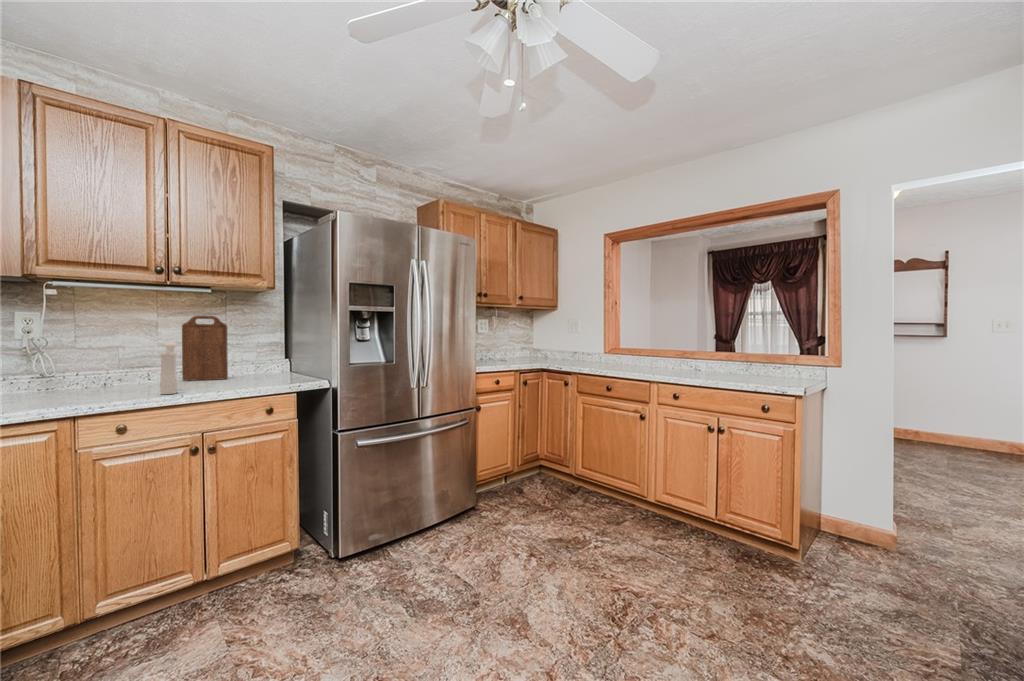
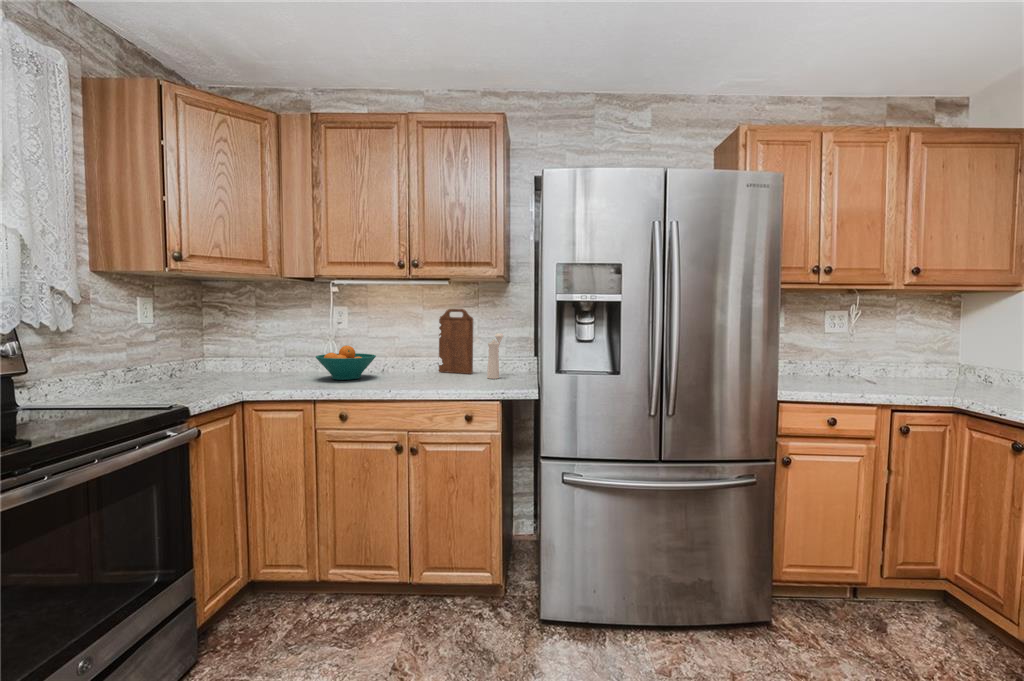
pepper mill: present [160,342,177,394] -> present [487,334,503,379]
fruit bowl: none [24,357,117,397] -> present [316,346,376,380]

